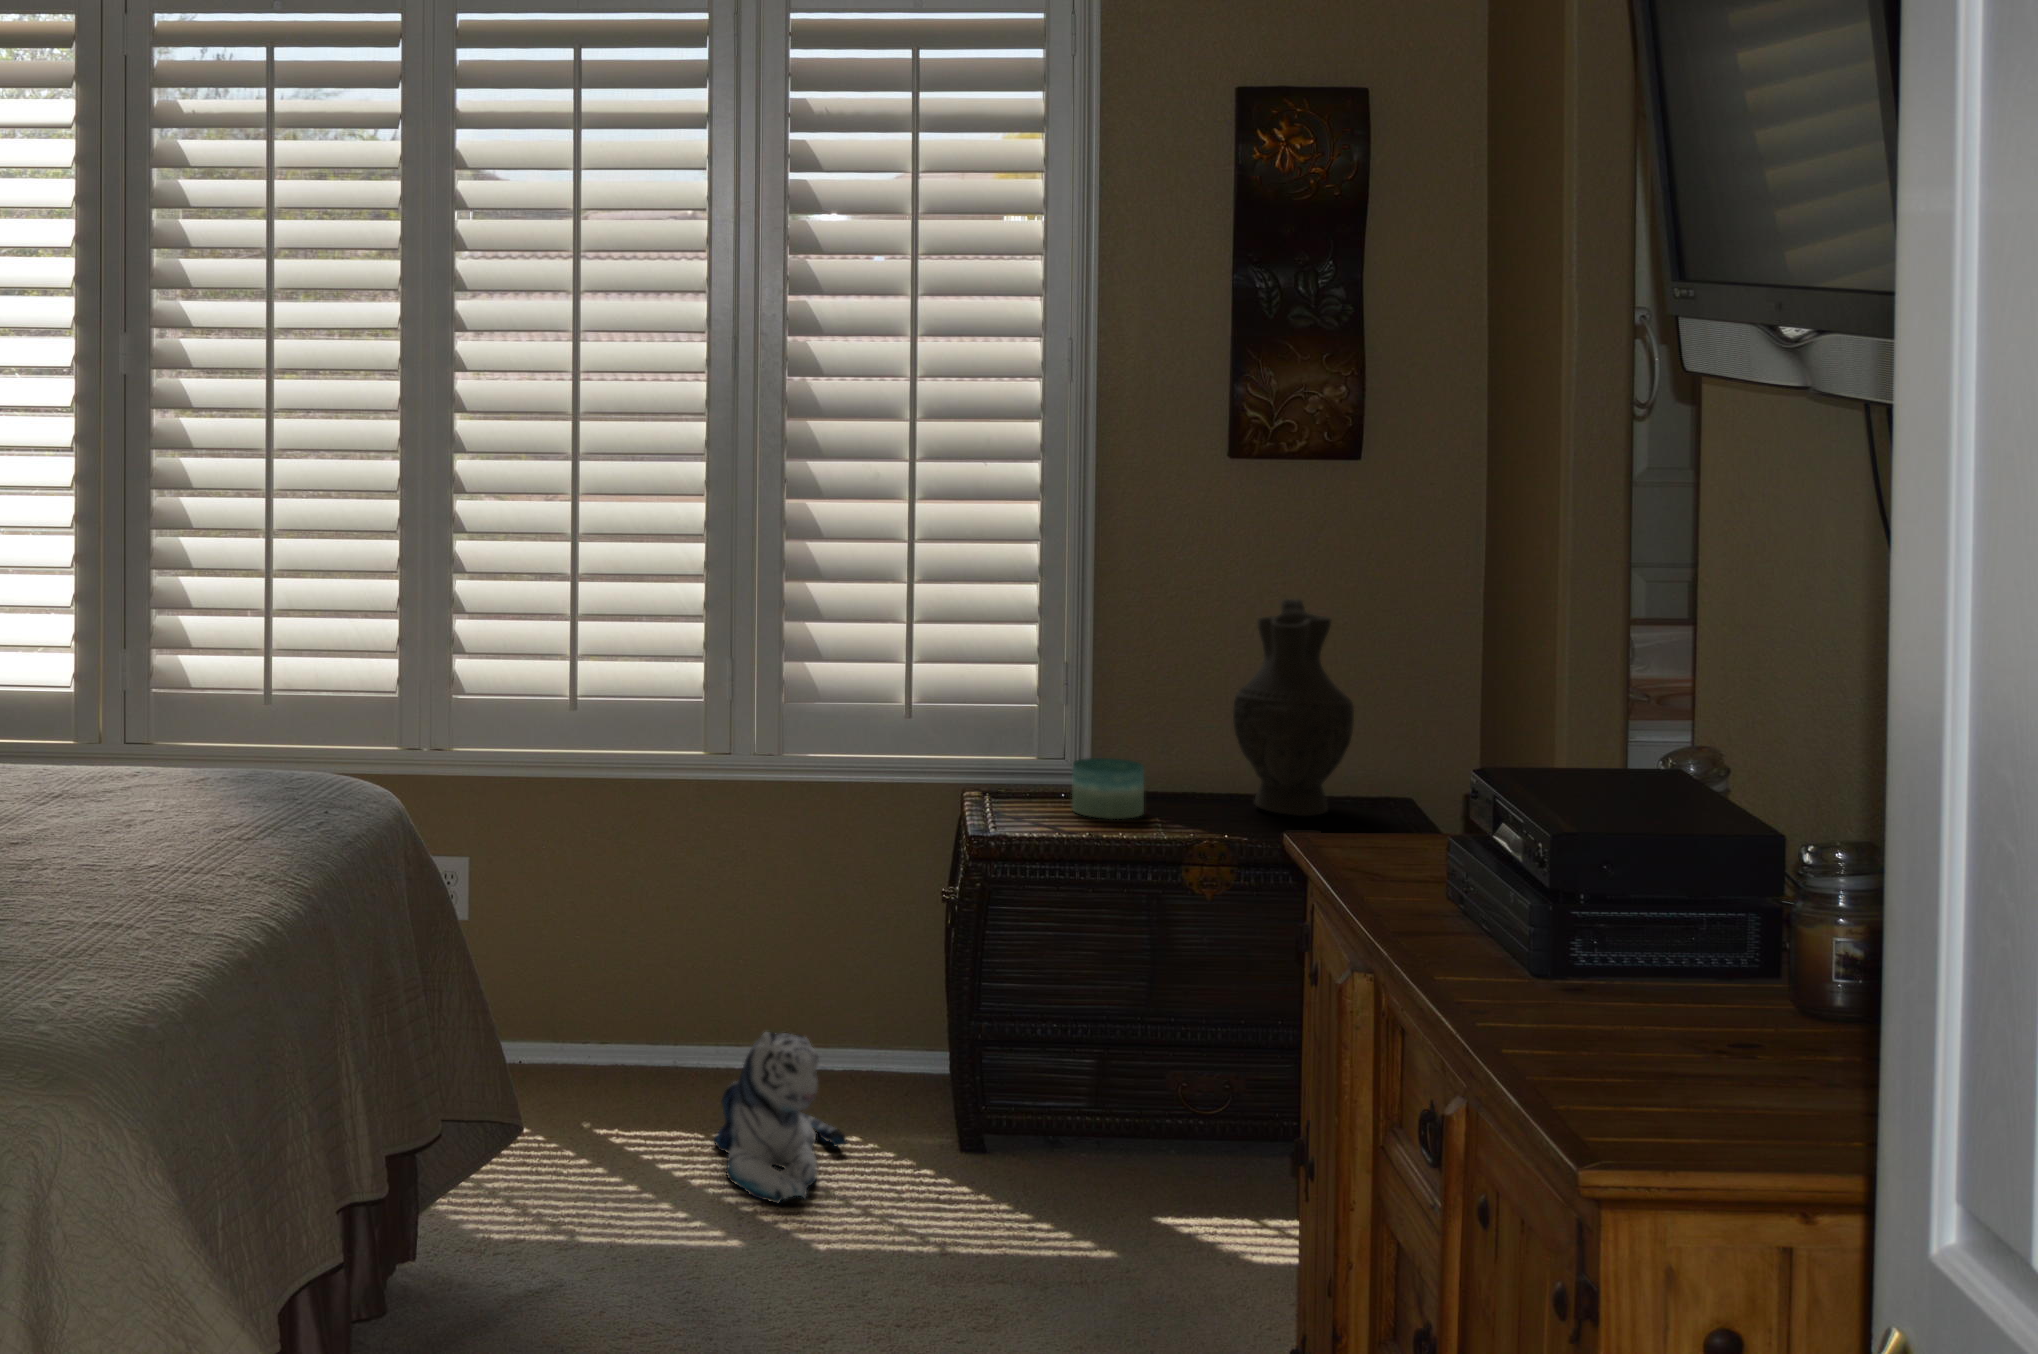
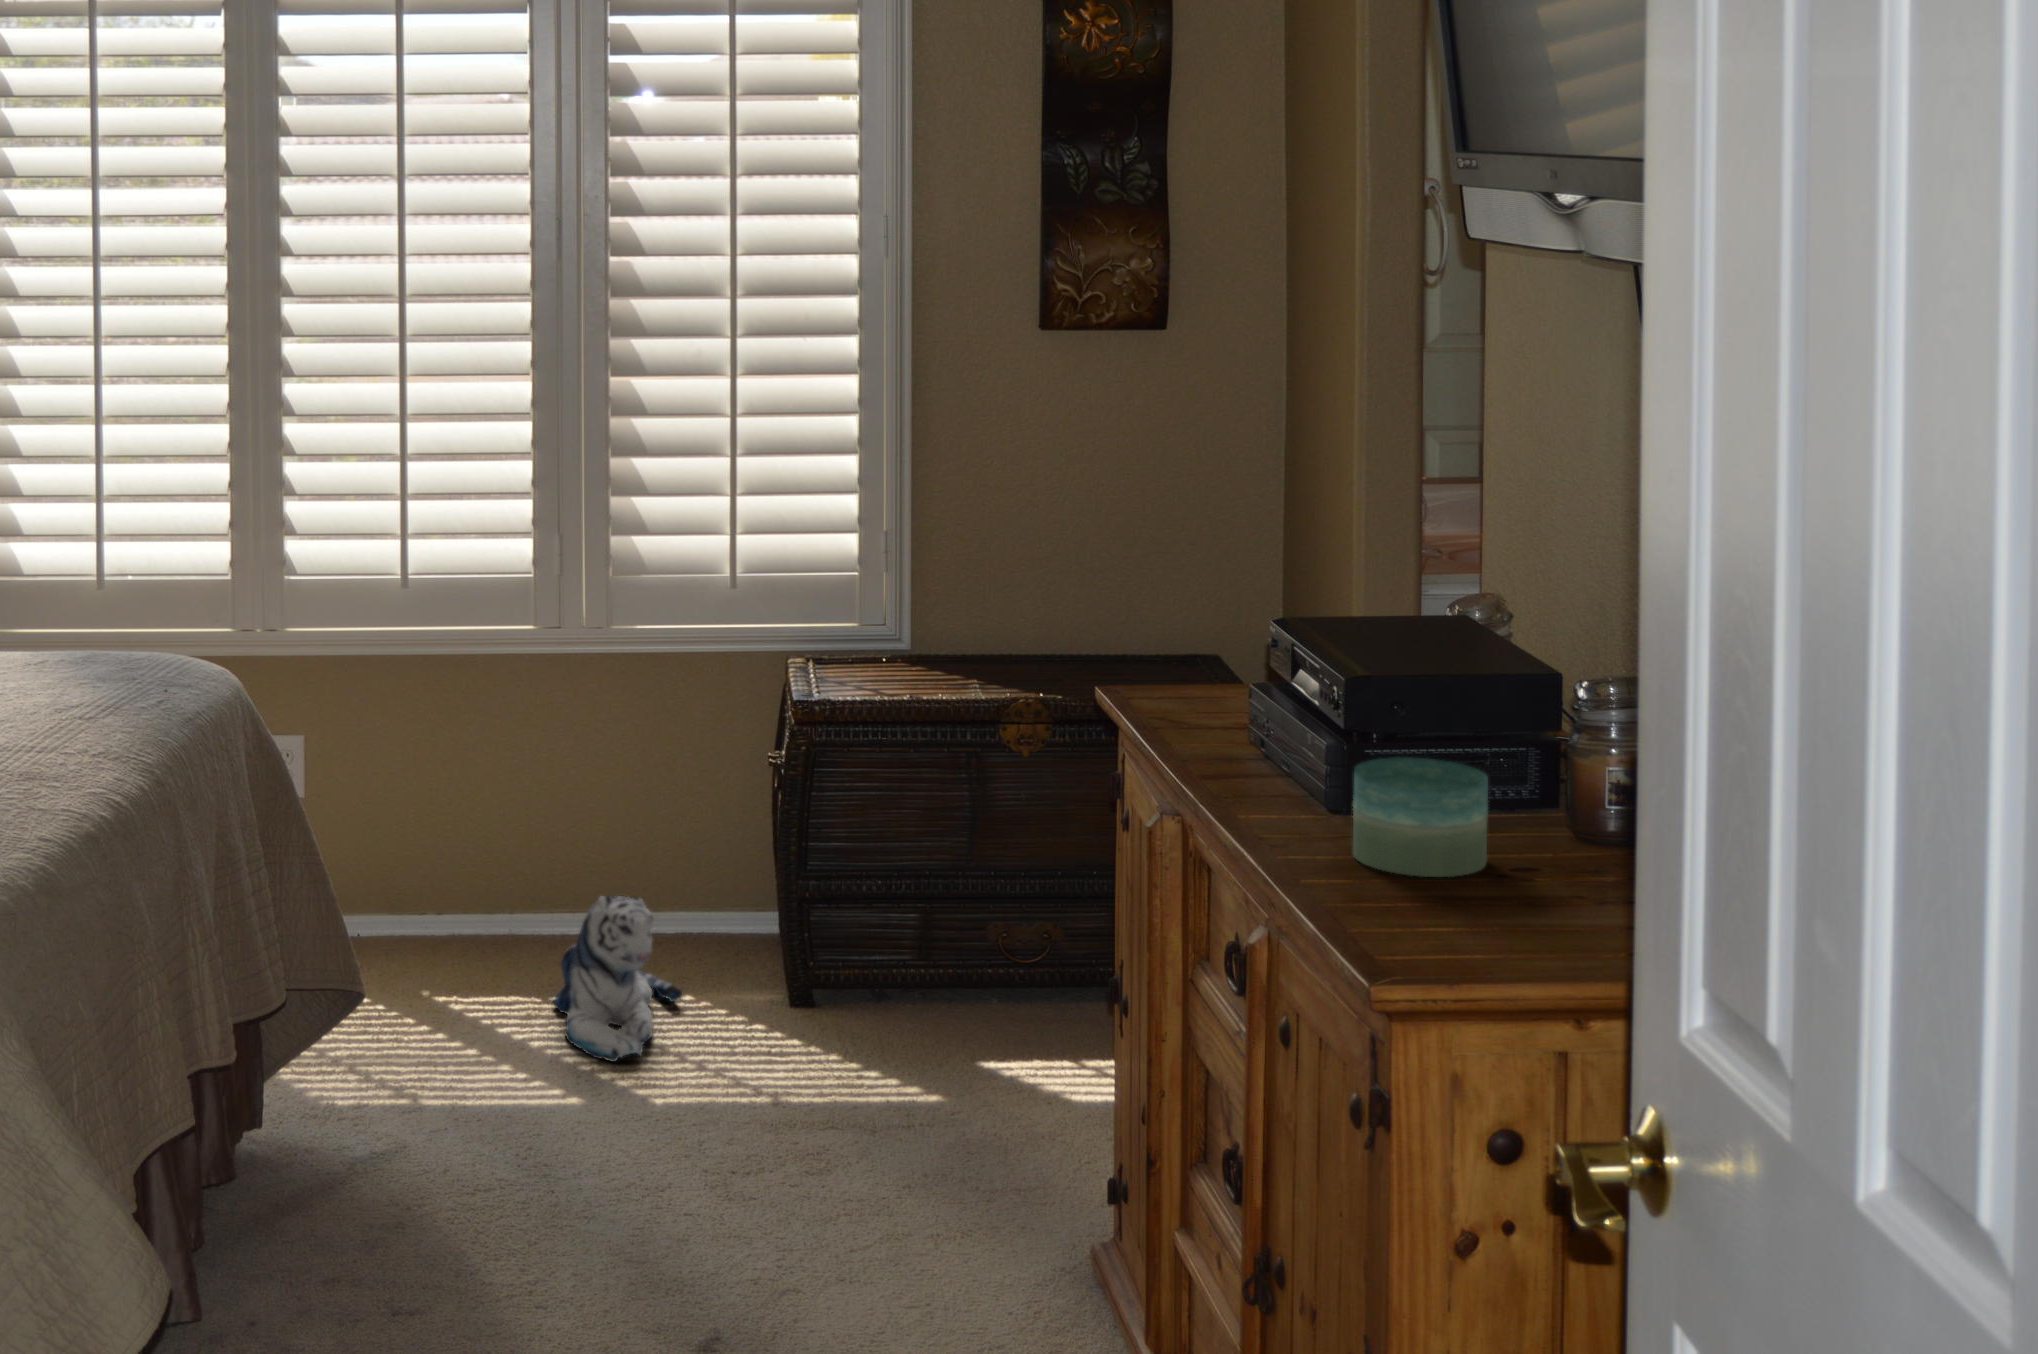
decorative vase: present [1233,598,1354,816] -> none [1043,462,1153,668]
candle: present [1072,758,1144,819] -> present [1353,757,1488,877]

